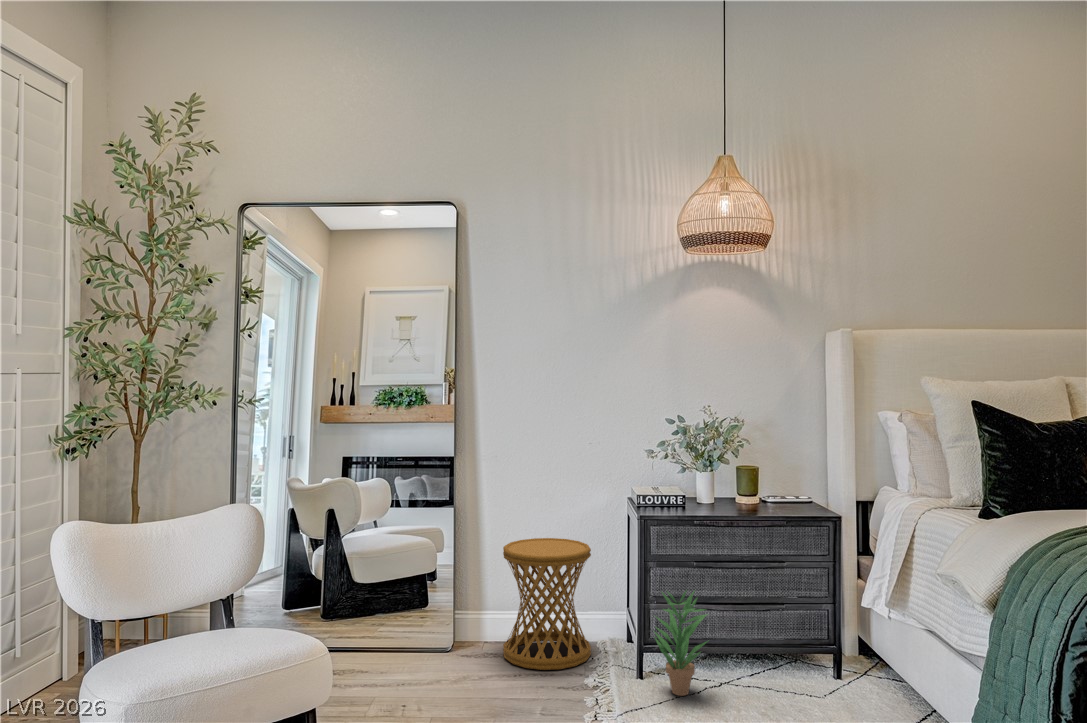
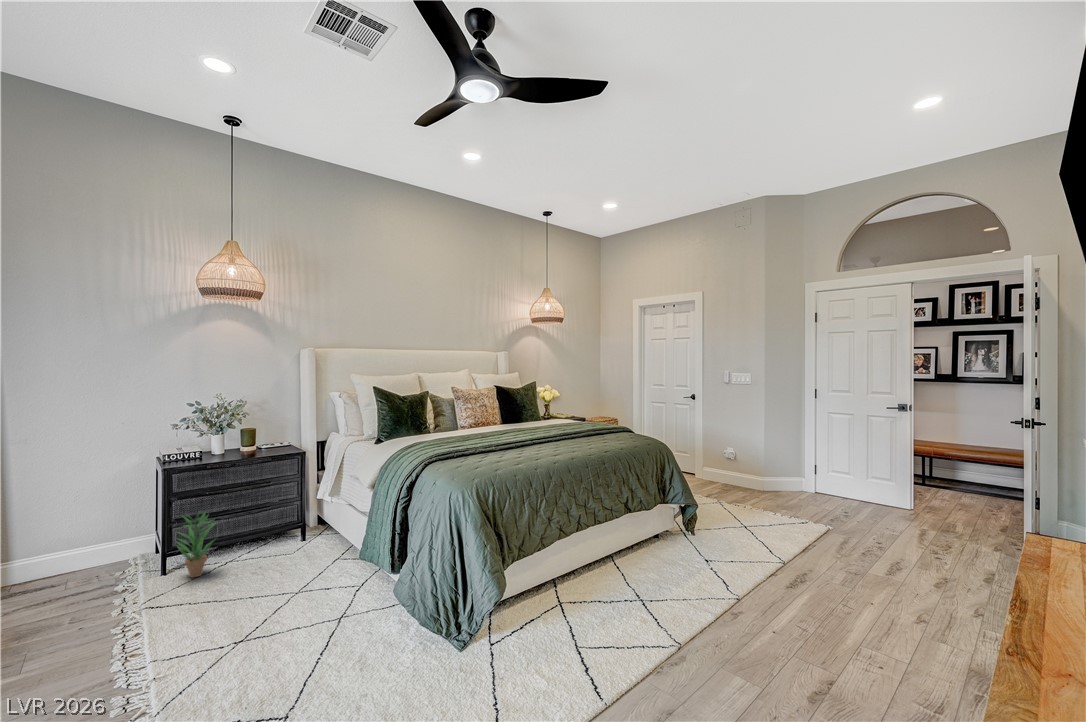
side table: present [503,538,591,670] -> none [34,493,123,594]

